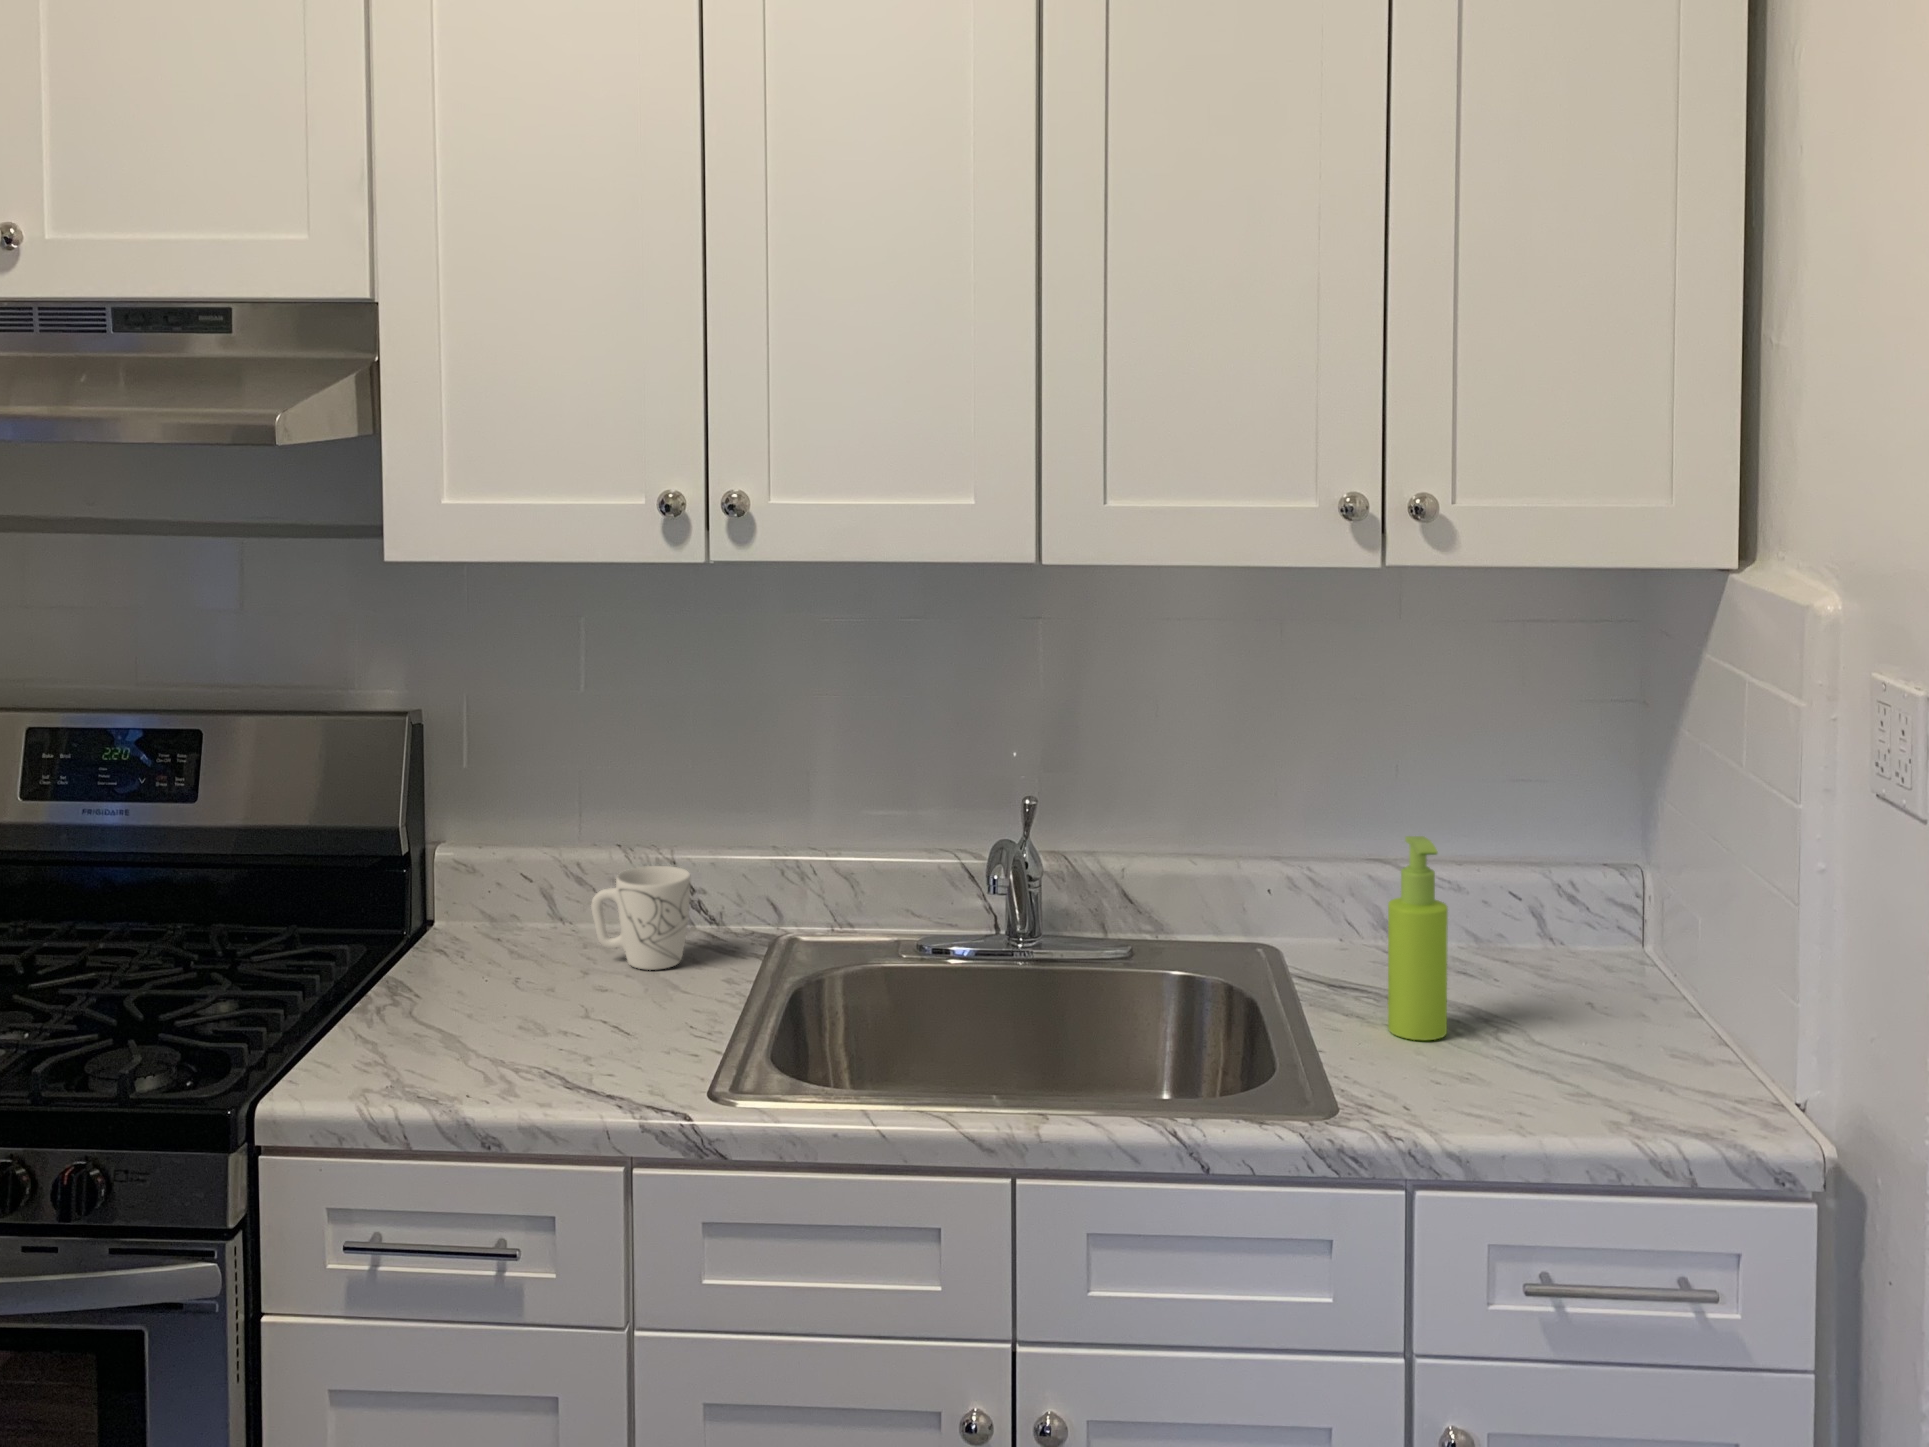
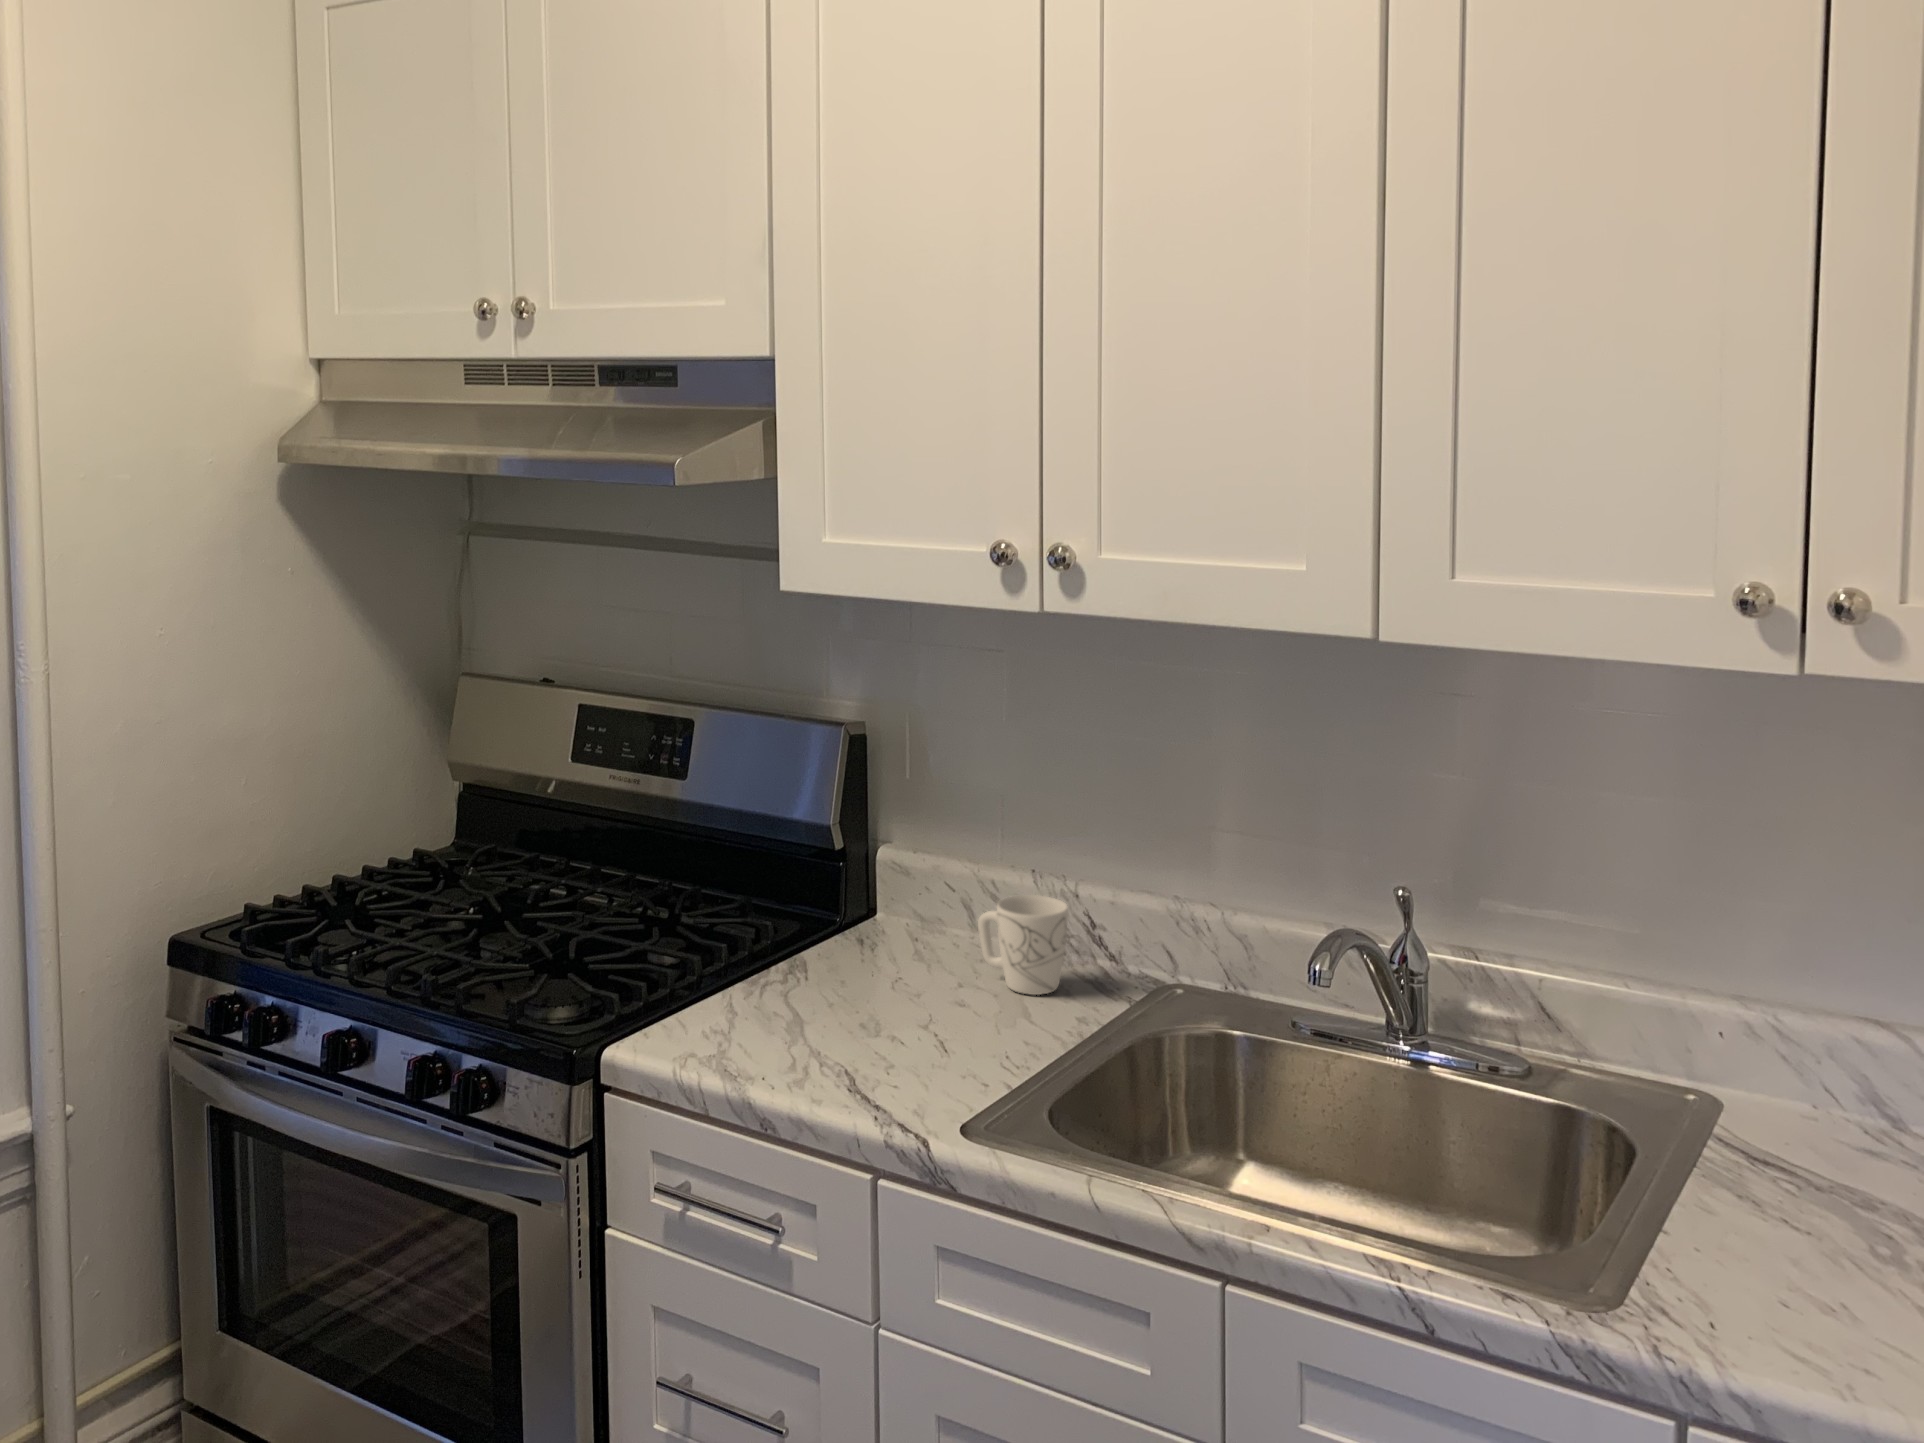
soap dispenser: present [1388,836,1448,1040] -> none [1776,1003,1863,1254]

